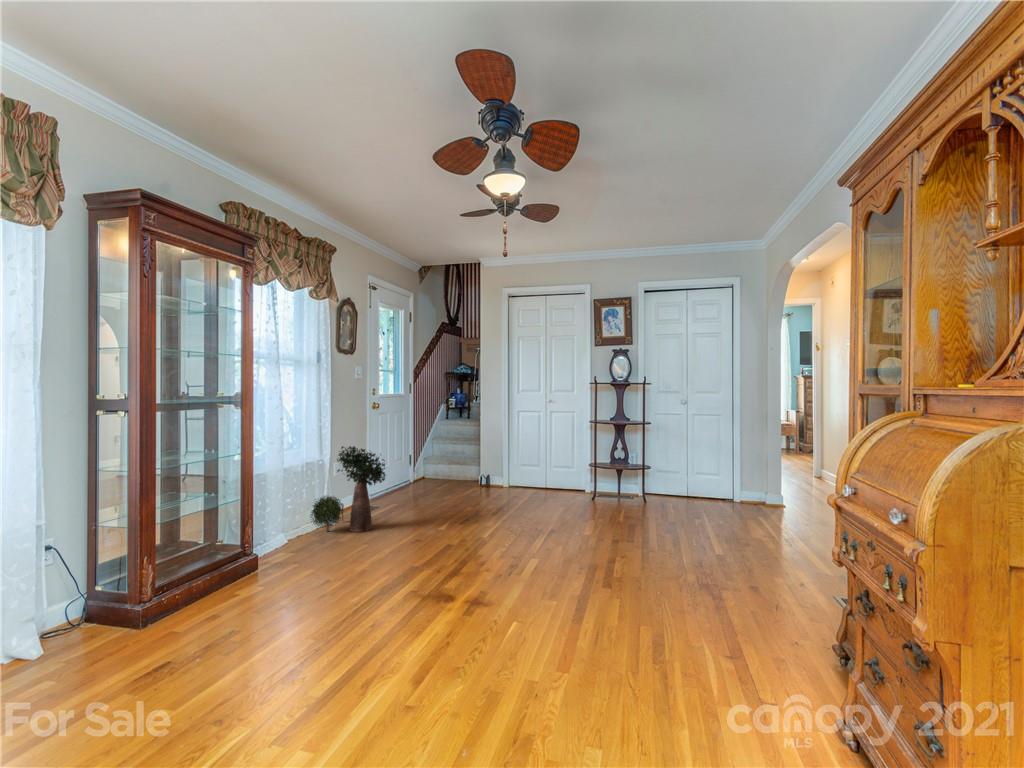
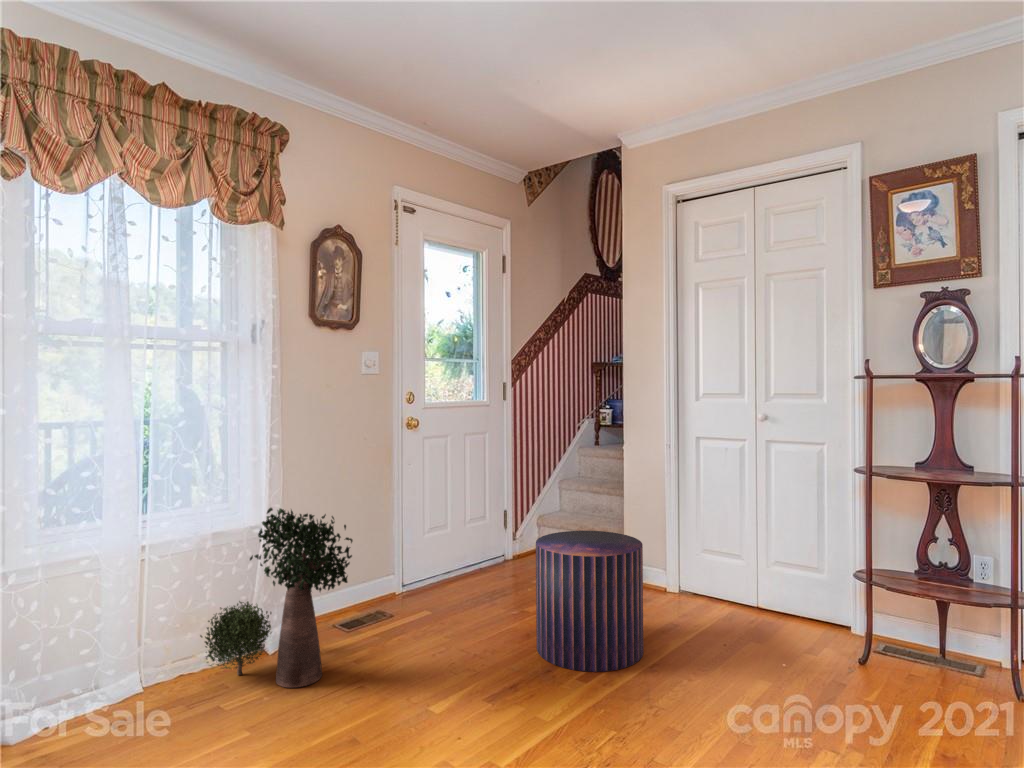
pouf: none [461,455,510,513] -> present [536,531,643,672]

